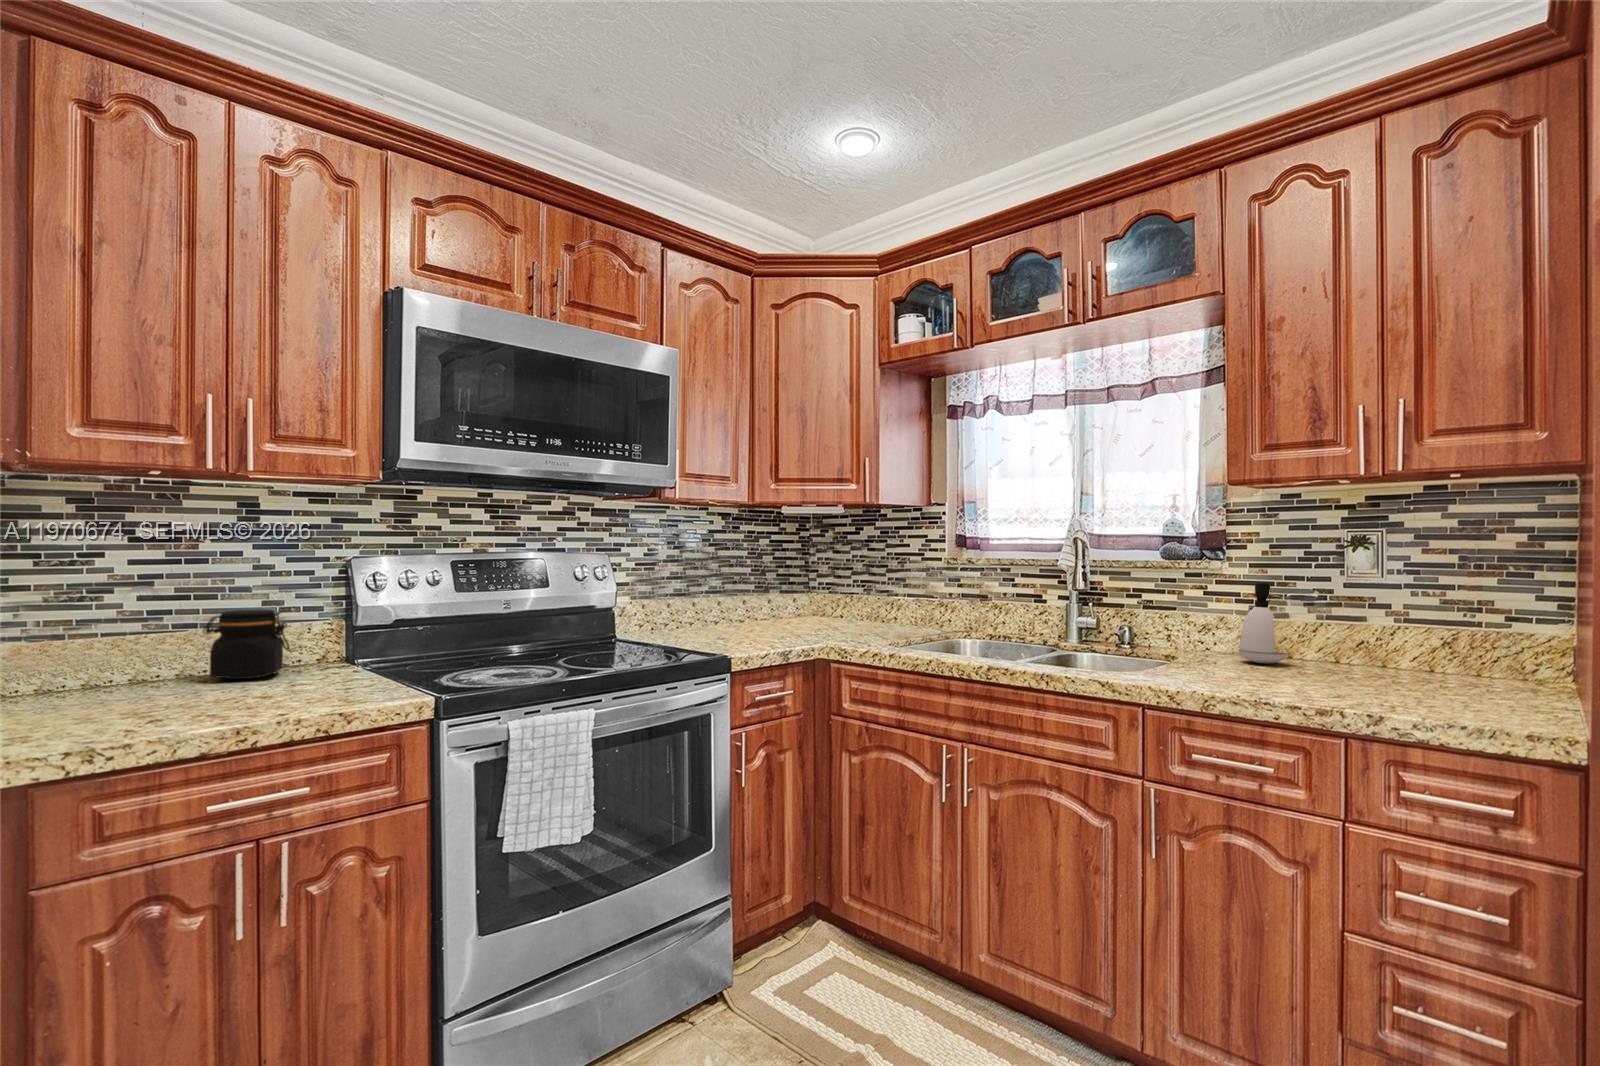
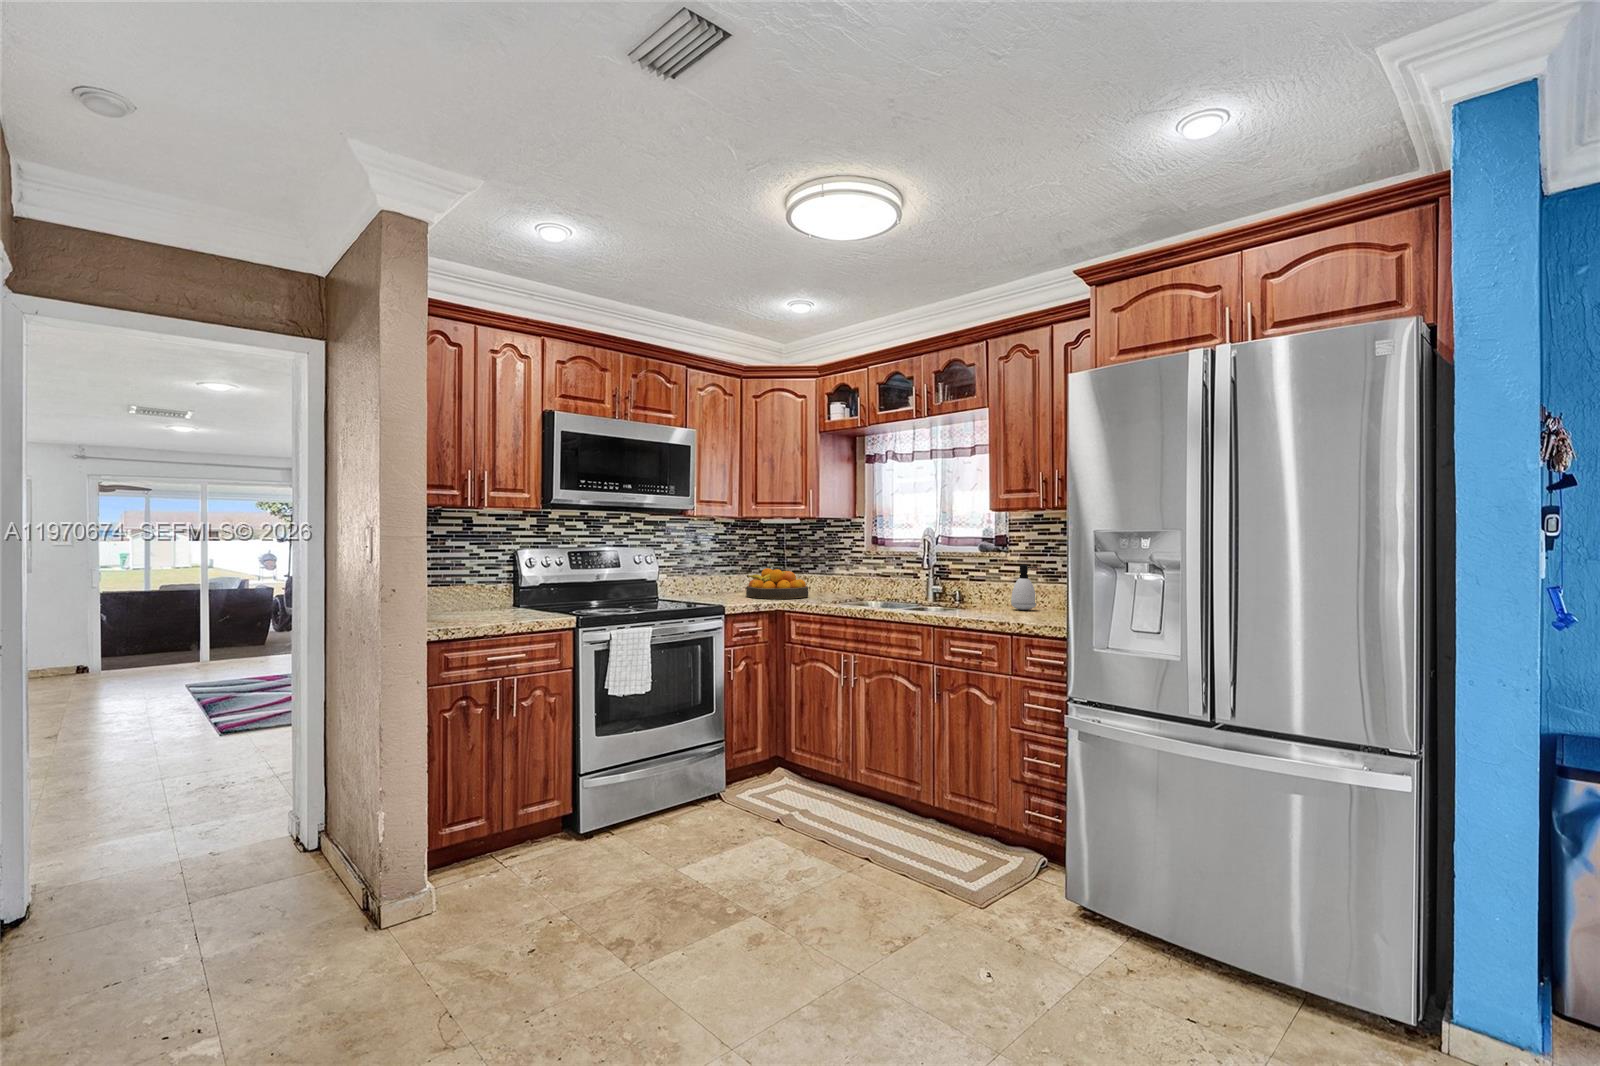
fruit bowl: none [759,585,862,638] -> present [746,568,808,599]
jar: present [203,610,289,679] -> none [454,577,494,611]

